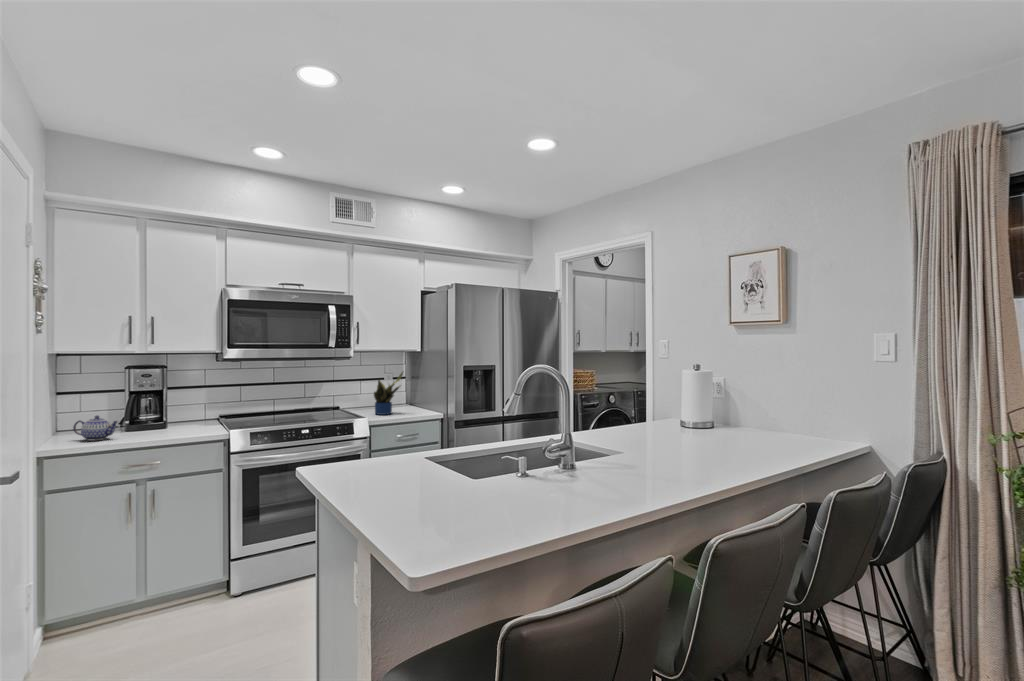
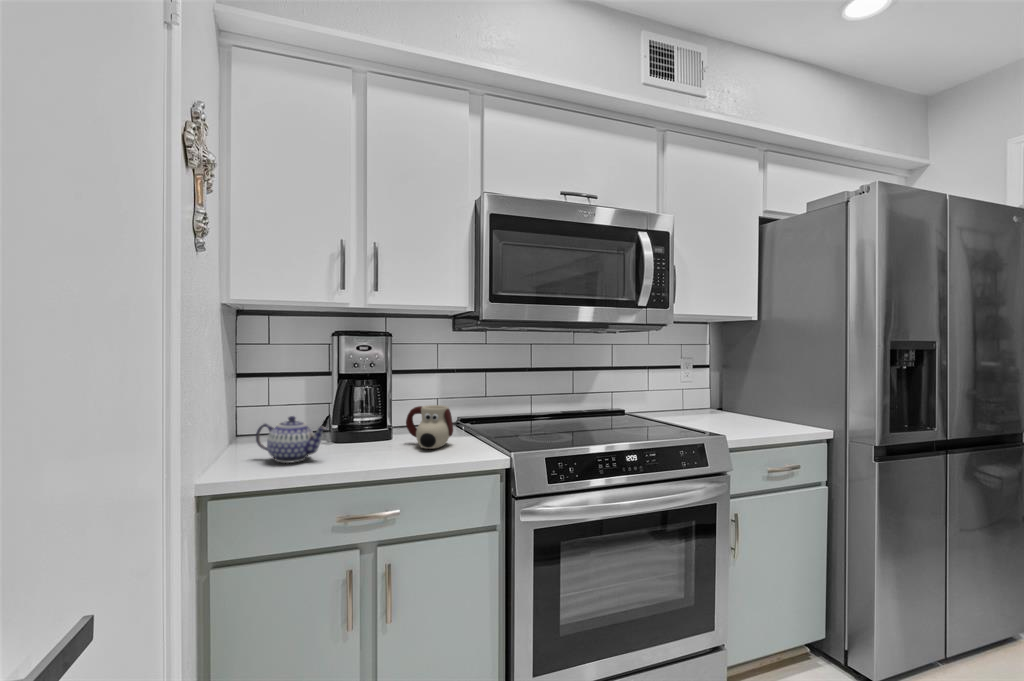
potted plant: present [374,372,403,415] -> none [701,350,757,428]
mug: none [174,408,204,431] -> present [406,405,453,449]

